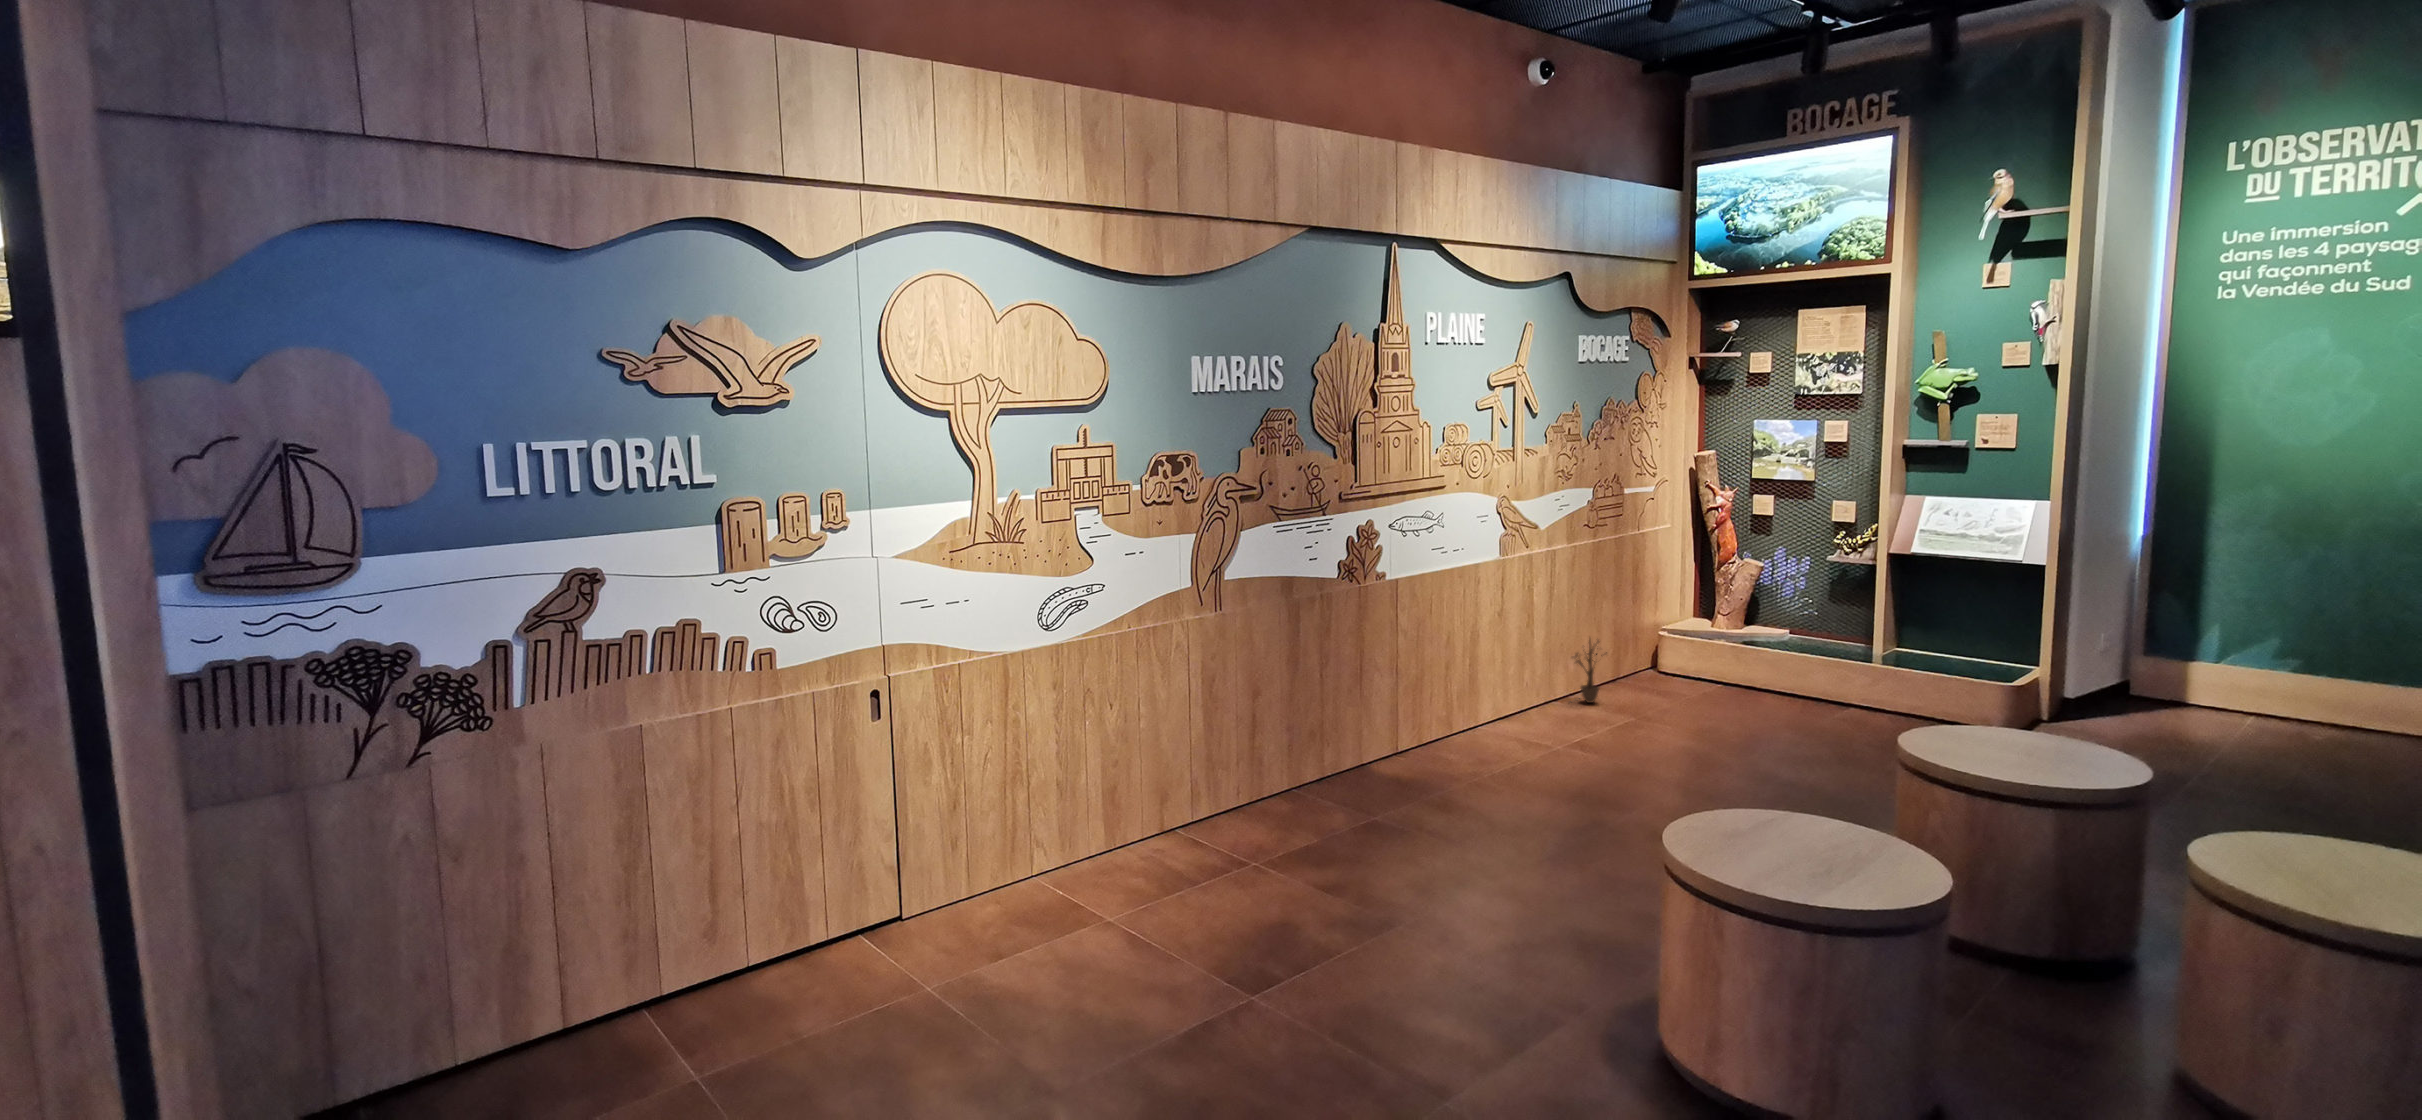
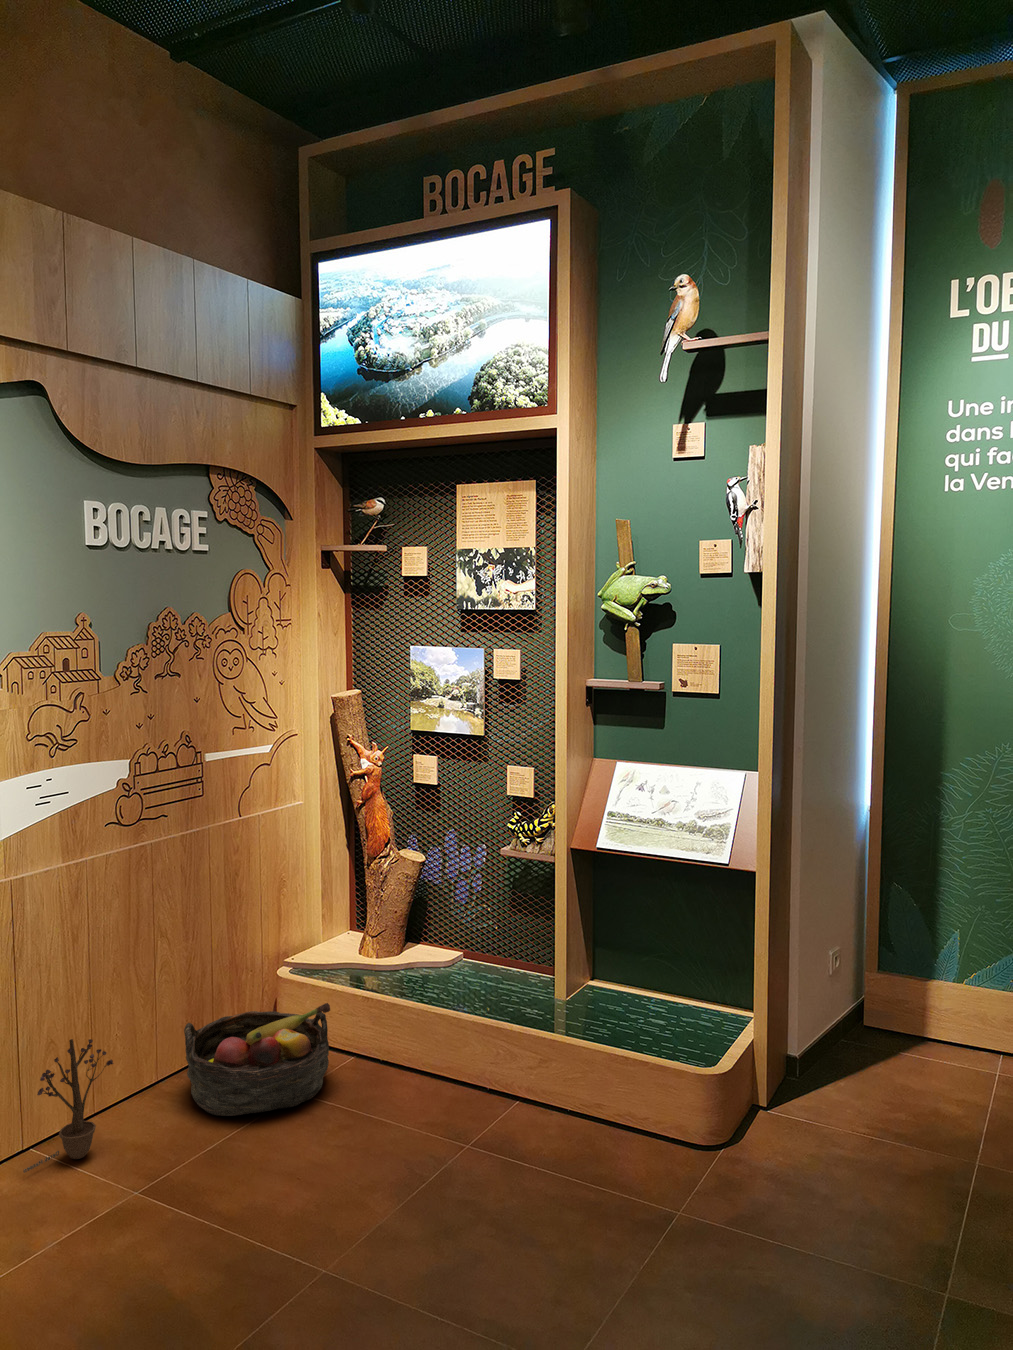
basket: none [1626,640,1721,695] -> present [184,1003,330,1116]

